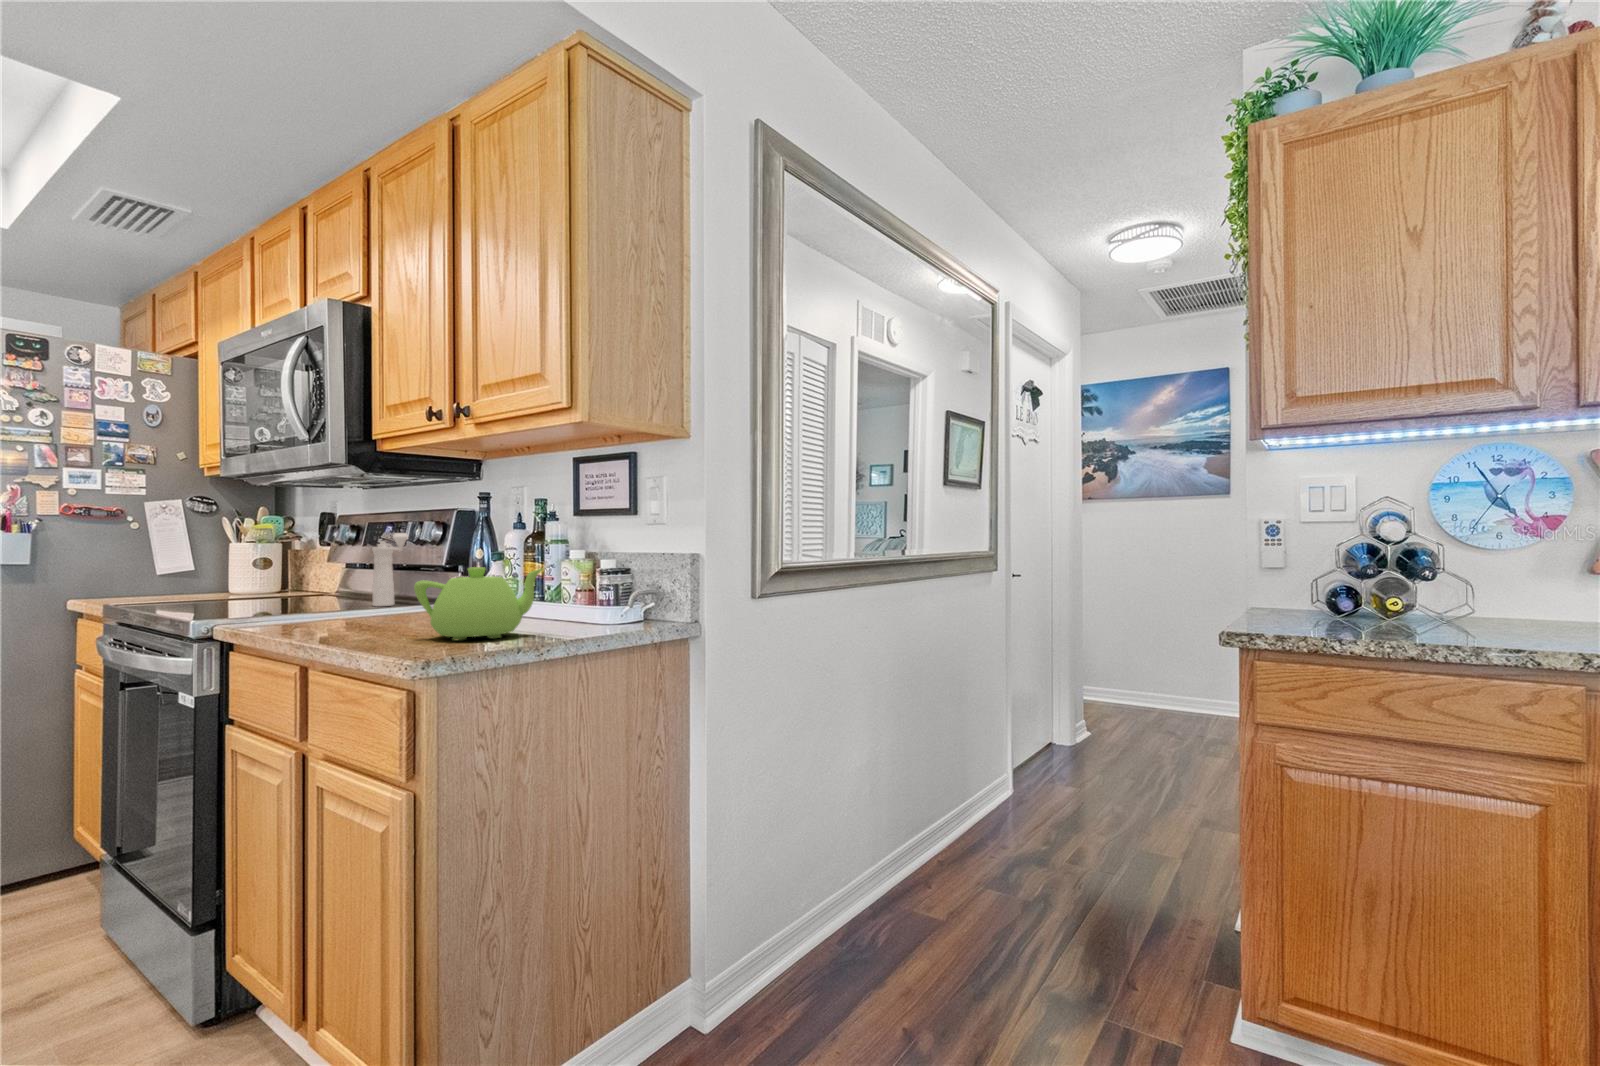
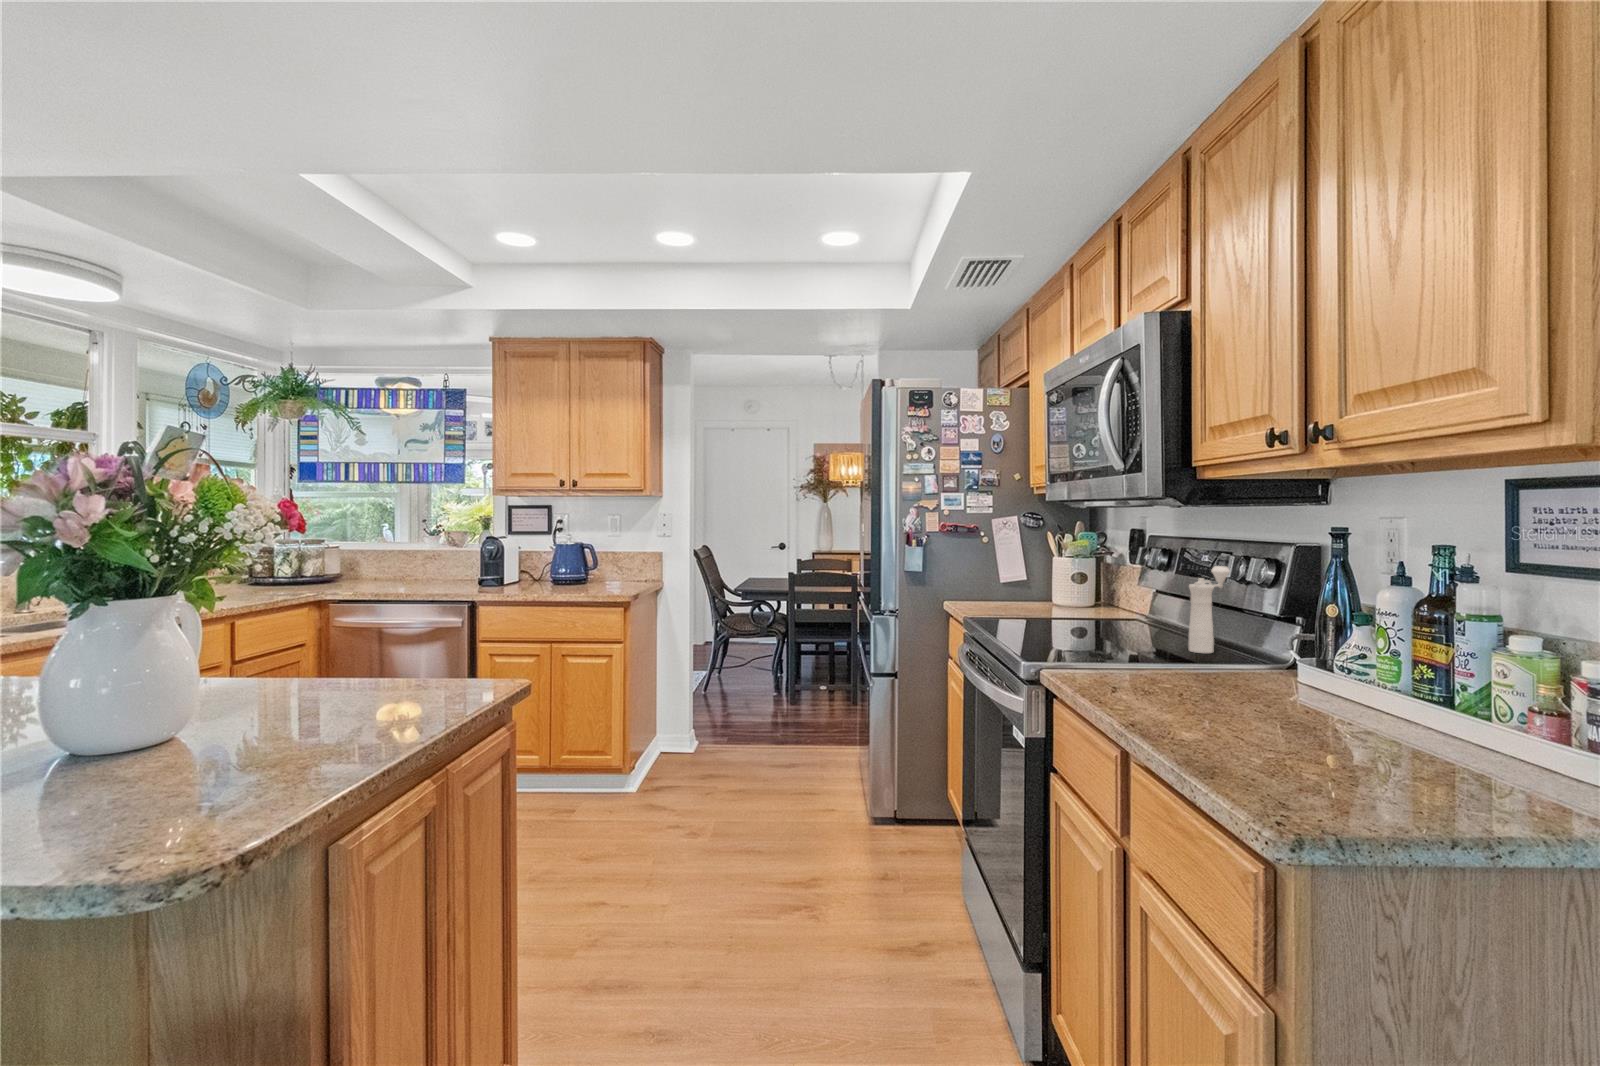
teapot: present [414,567,543,641] -> none [1260,669,1480,785]

